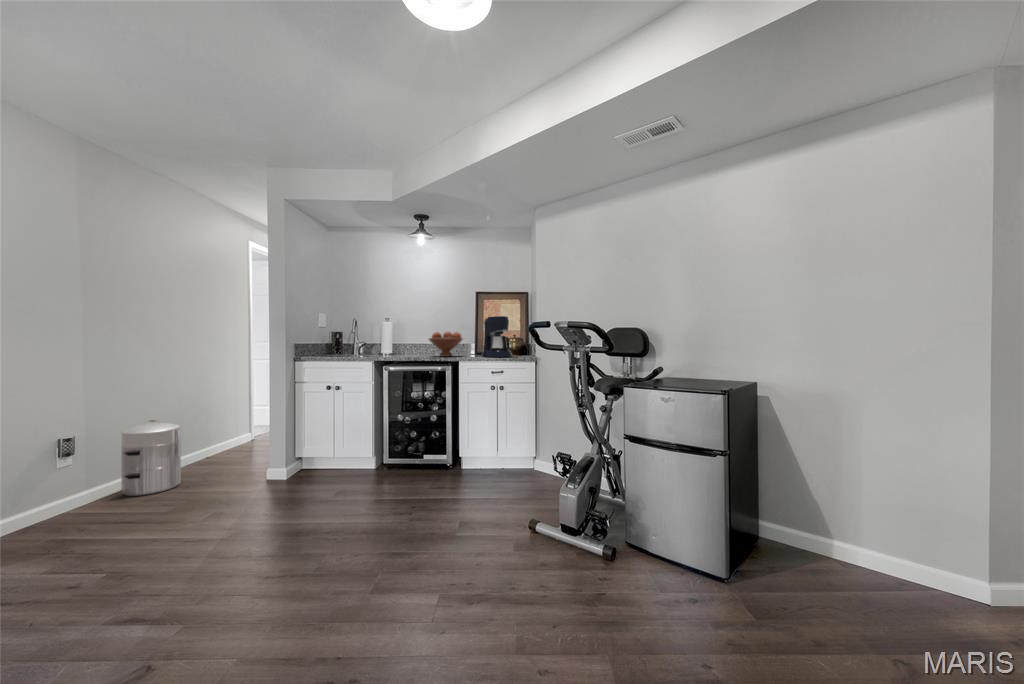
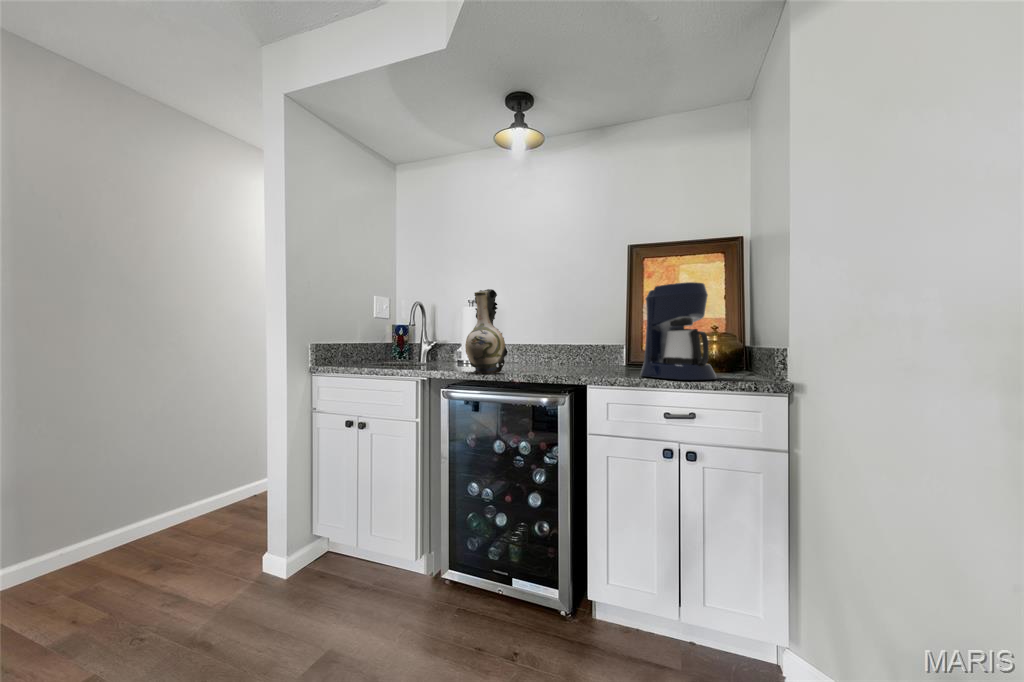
decorative vase: none [396,315,419,357] -> present [465,289,508,373]
fruit bowl: present [429,332,463,357] -> none [530,322,600,372]
waste bin: present [121,420,181,496] -> none [64,458,167,578]

